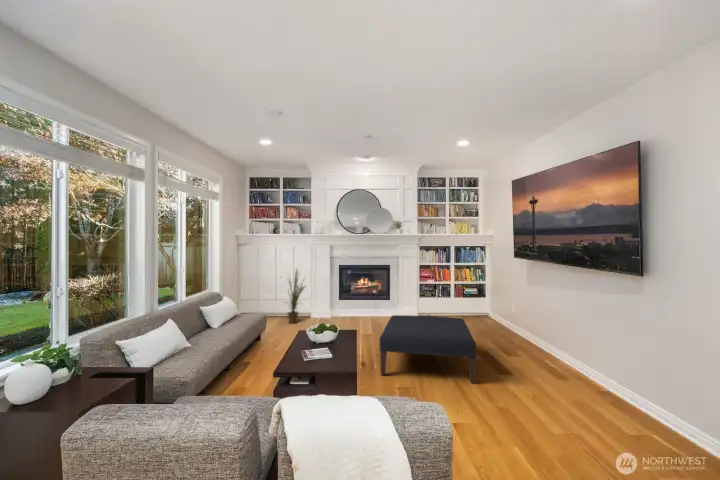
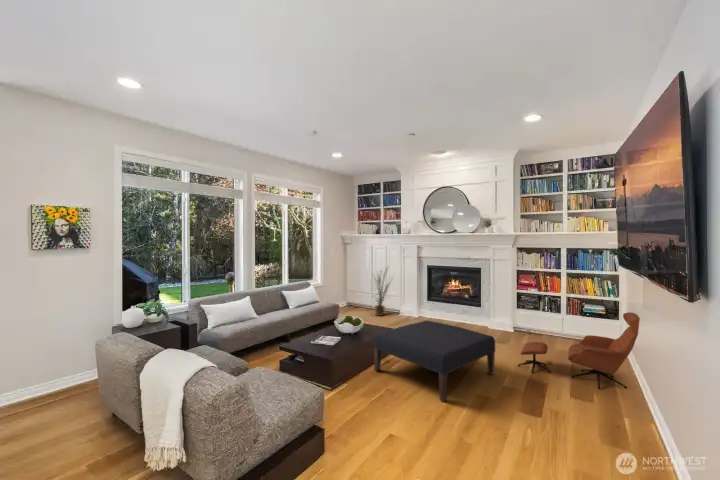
lounge chair: none [463,287,543,344] -> present [518,312,640,389]

